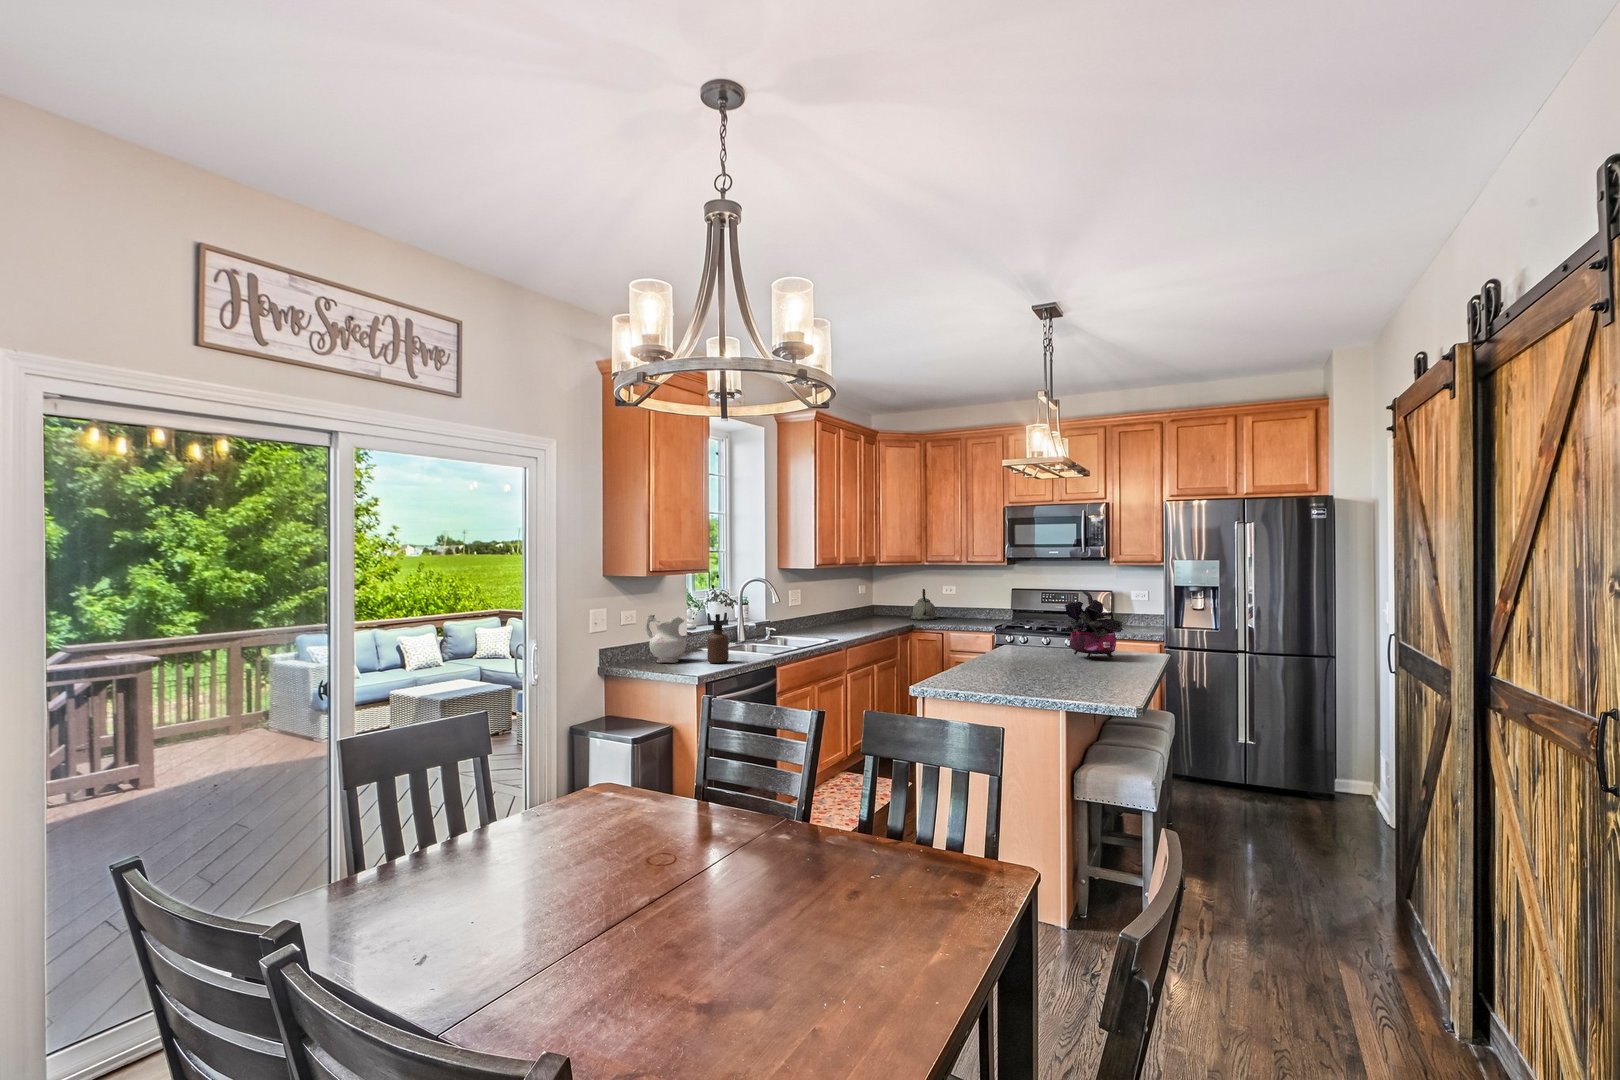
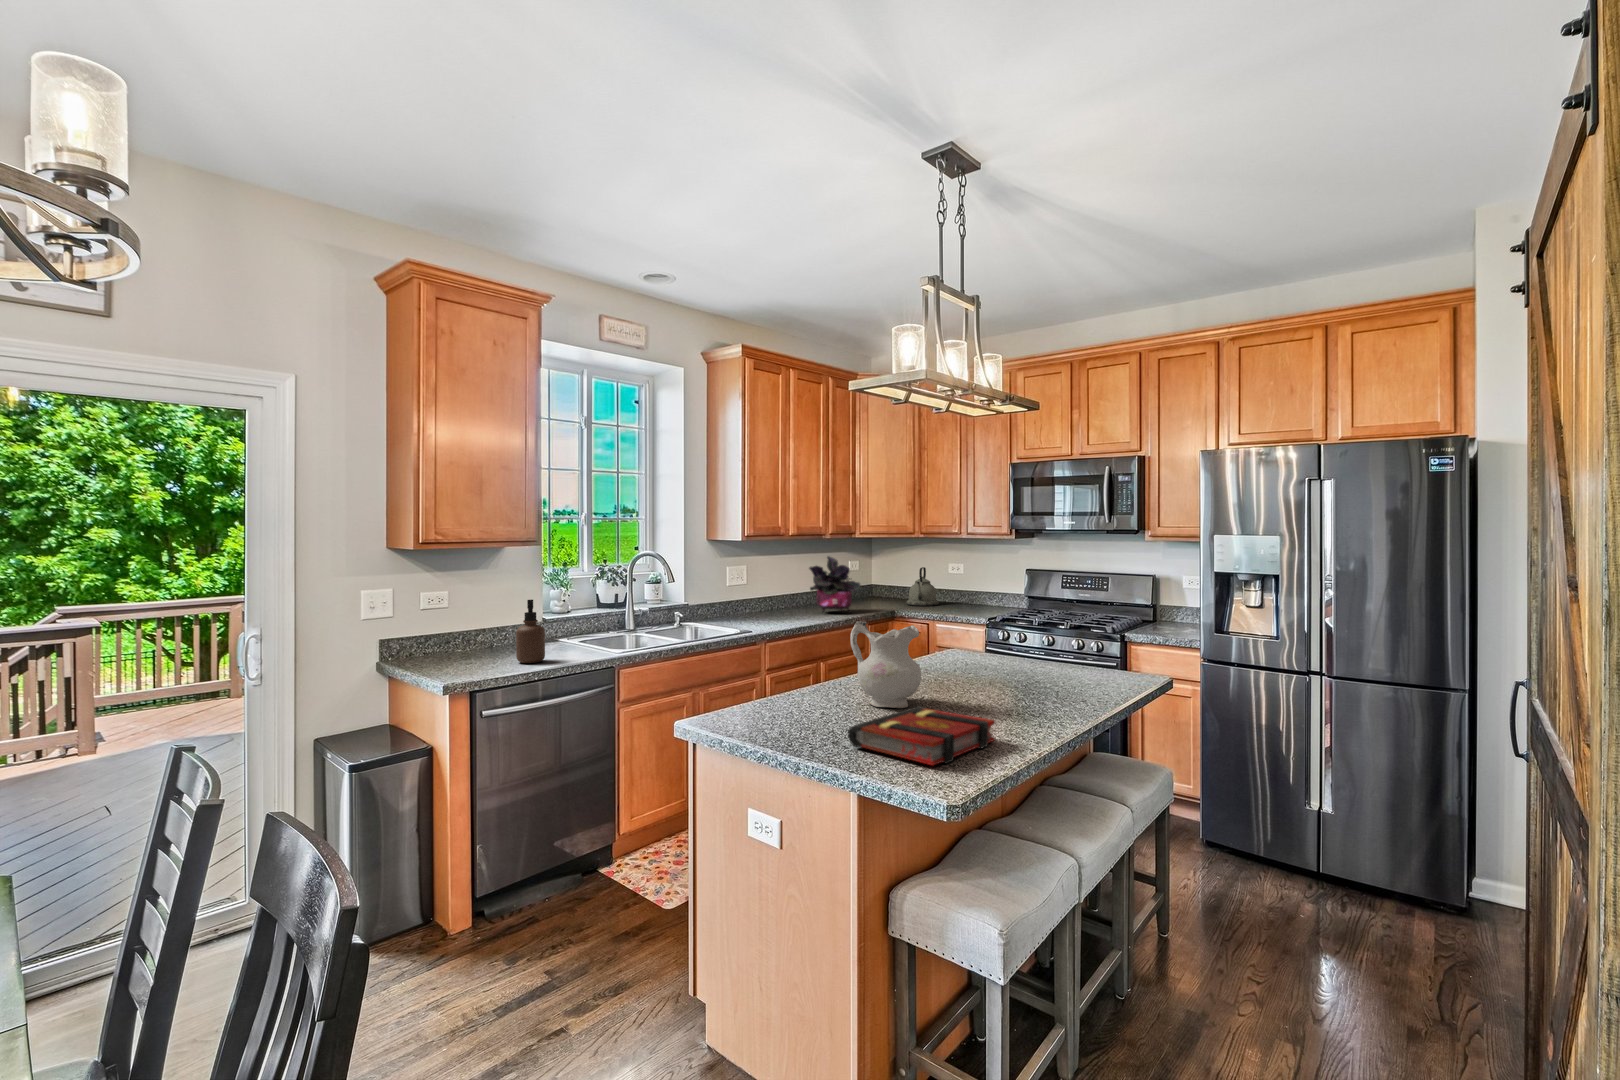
potted plant: present [1065,590,1123,659] -> present [809,556,860,612]
ceramic pitcher: present [646,615,686,663] -> present [850,621,921,708]
book: none [1050,669,1128,696] -> present [848,706,995,765]

